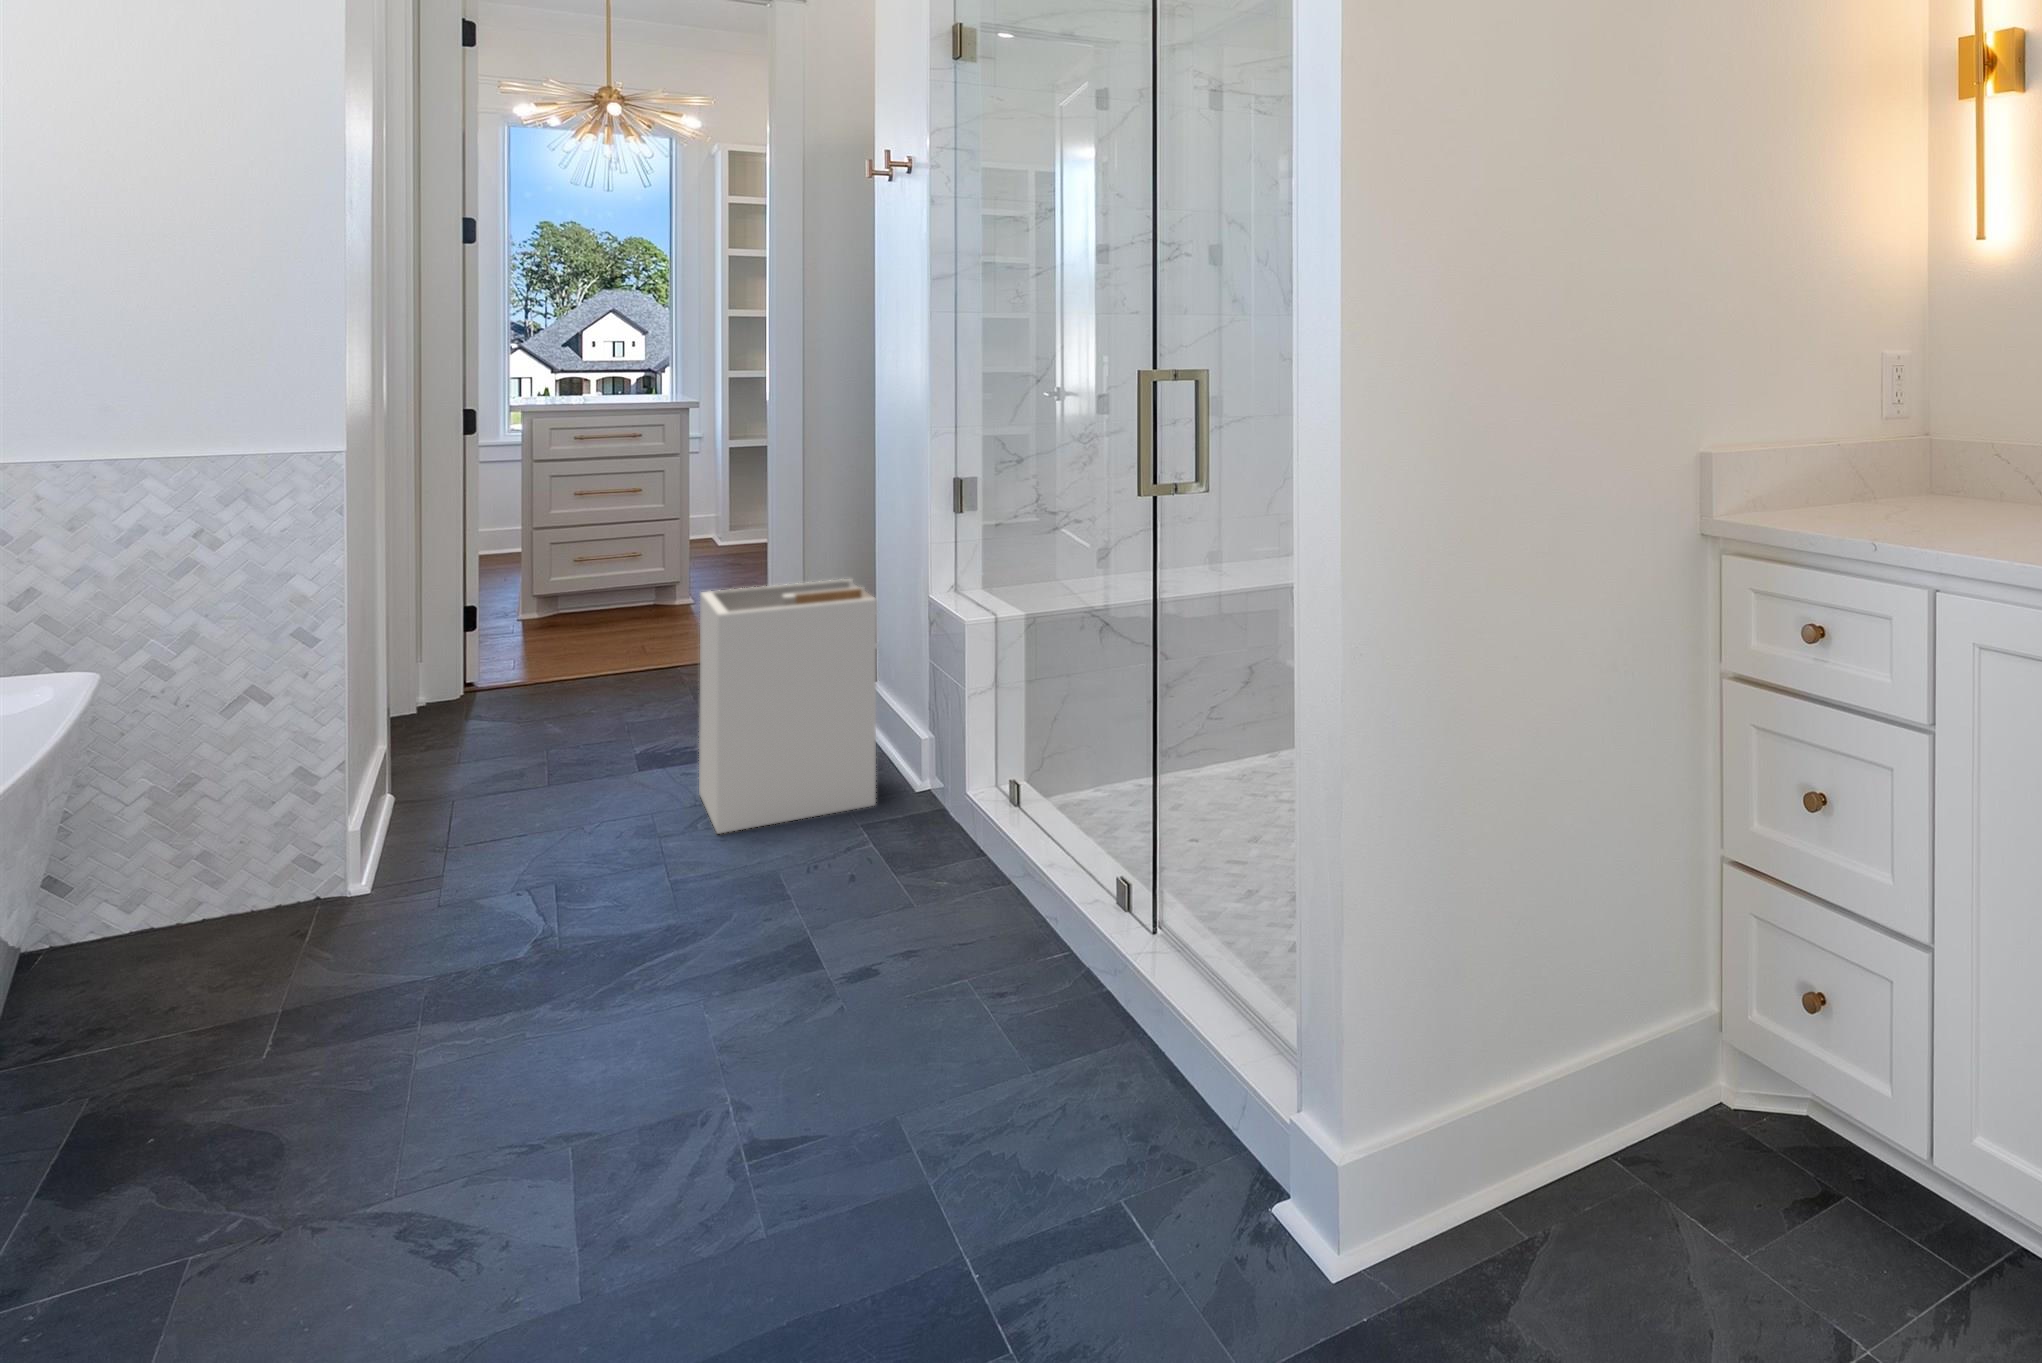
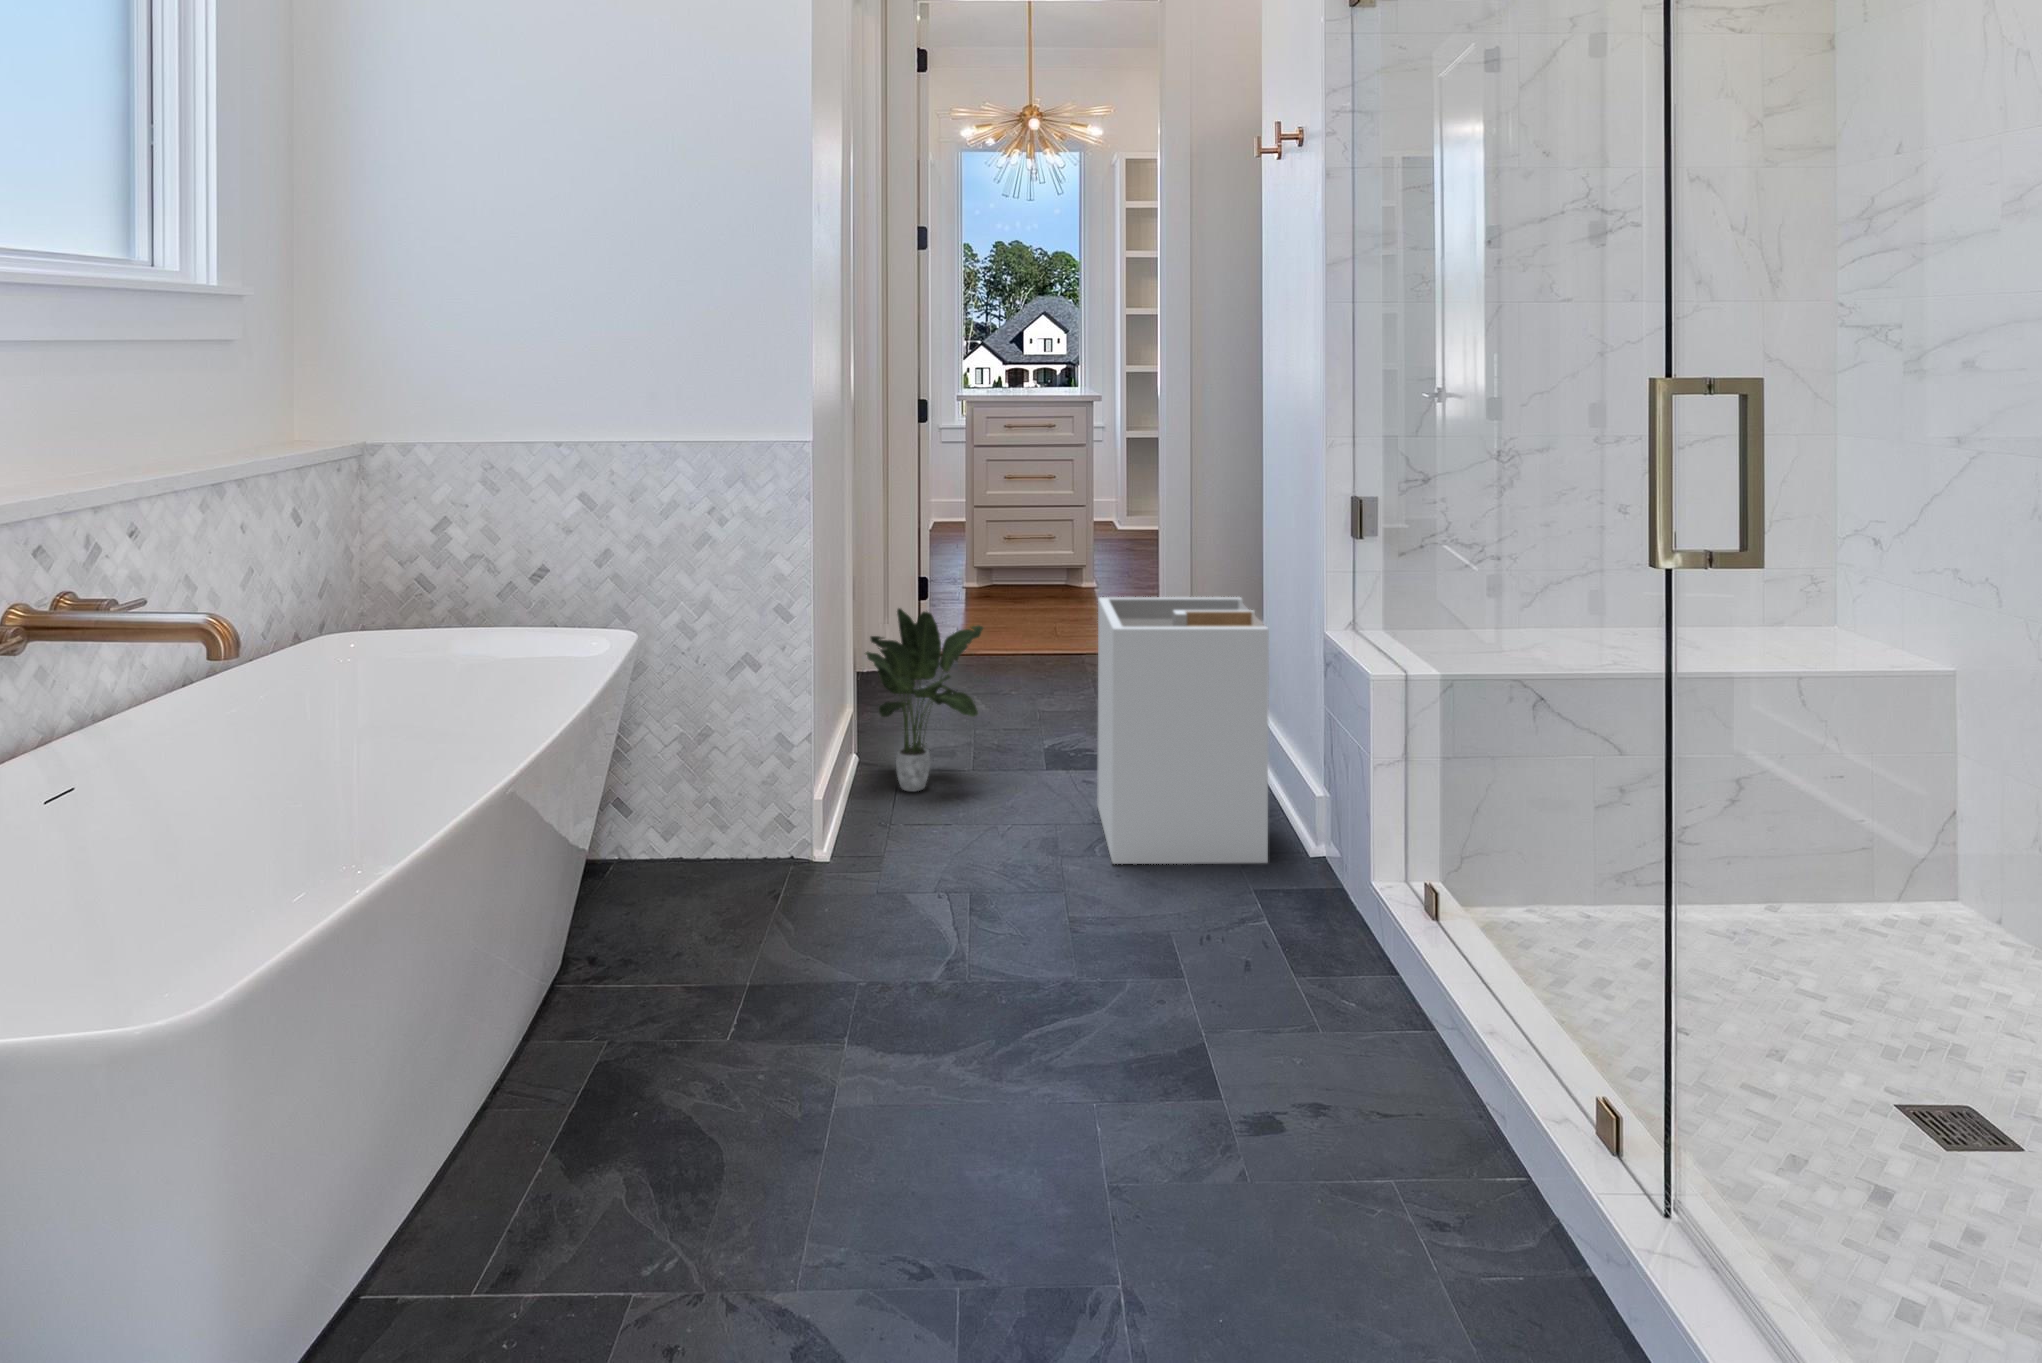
potted plant: none [407,627,564,819] -> present [866,608,983,791]

